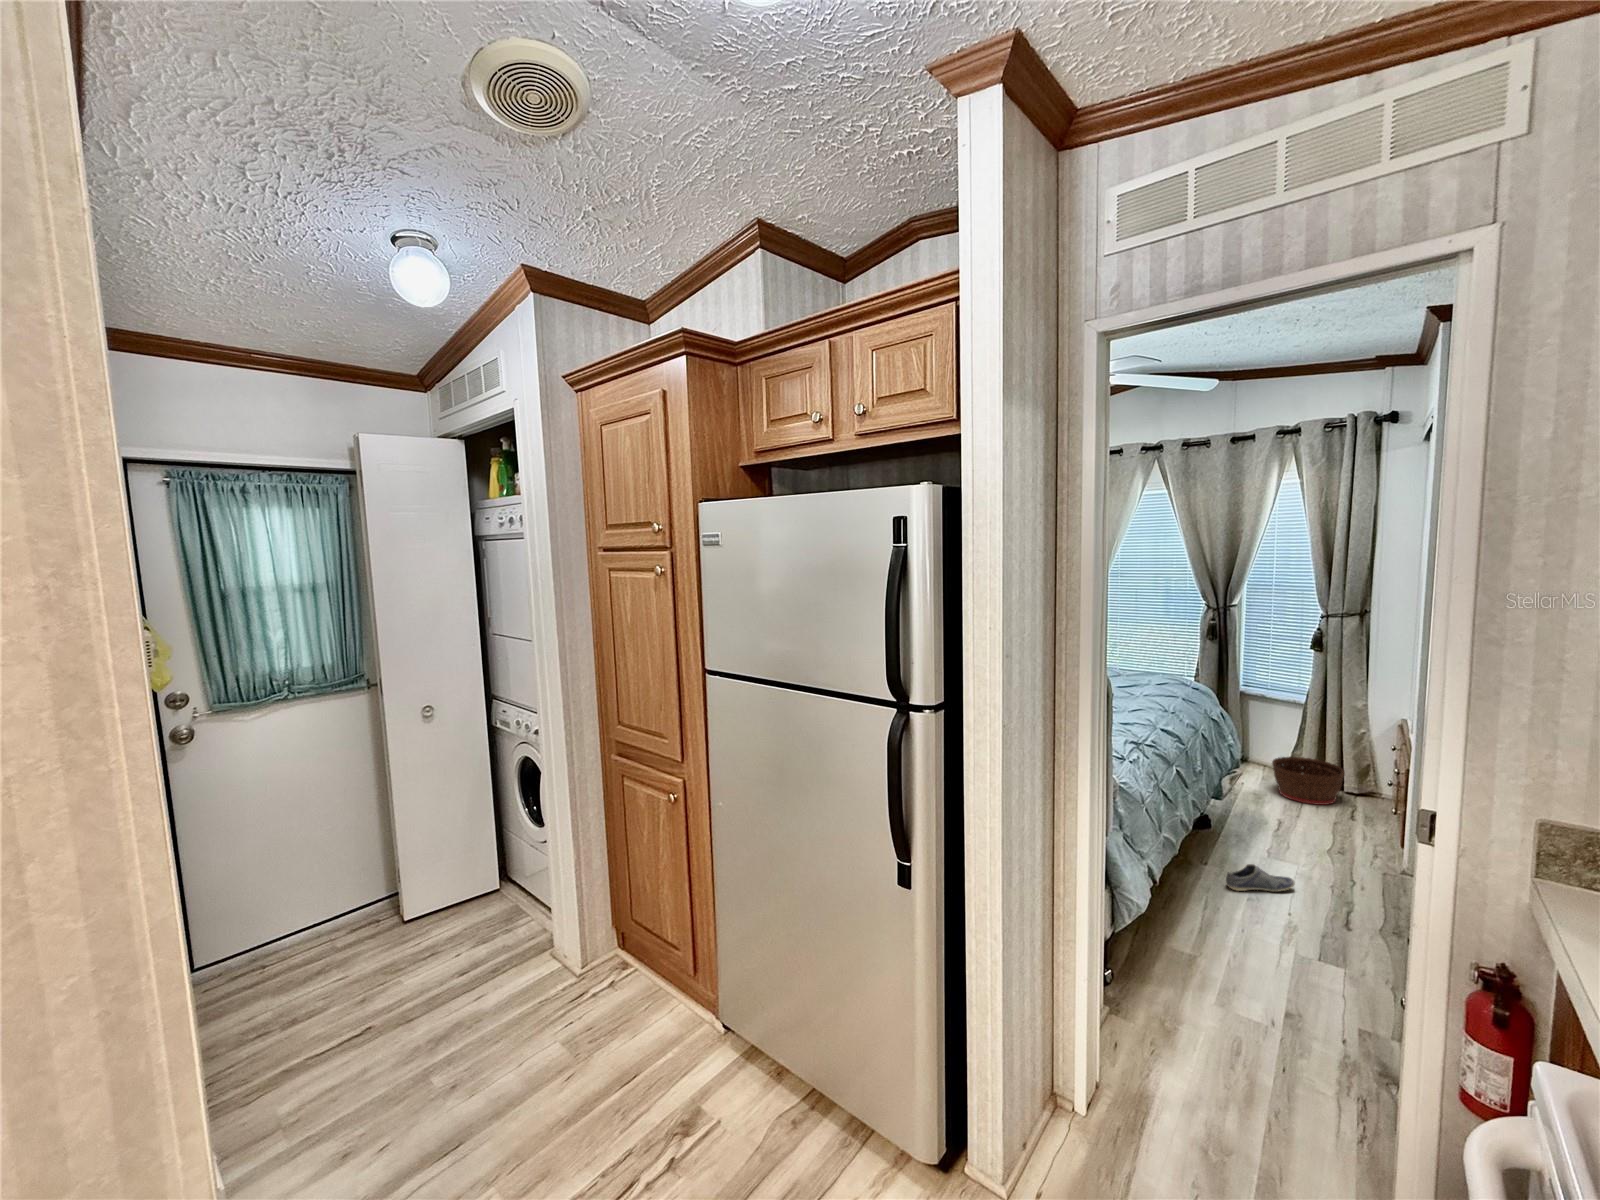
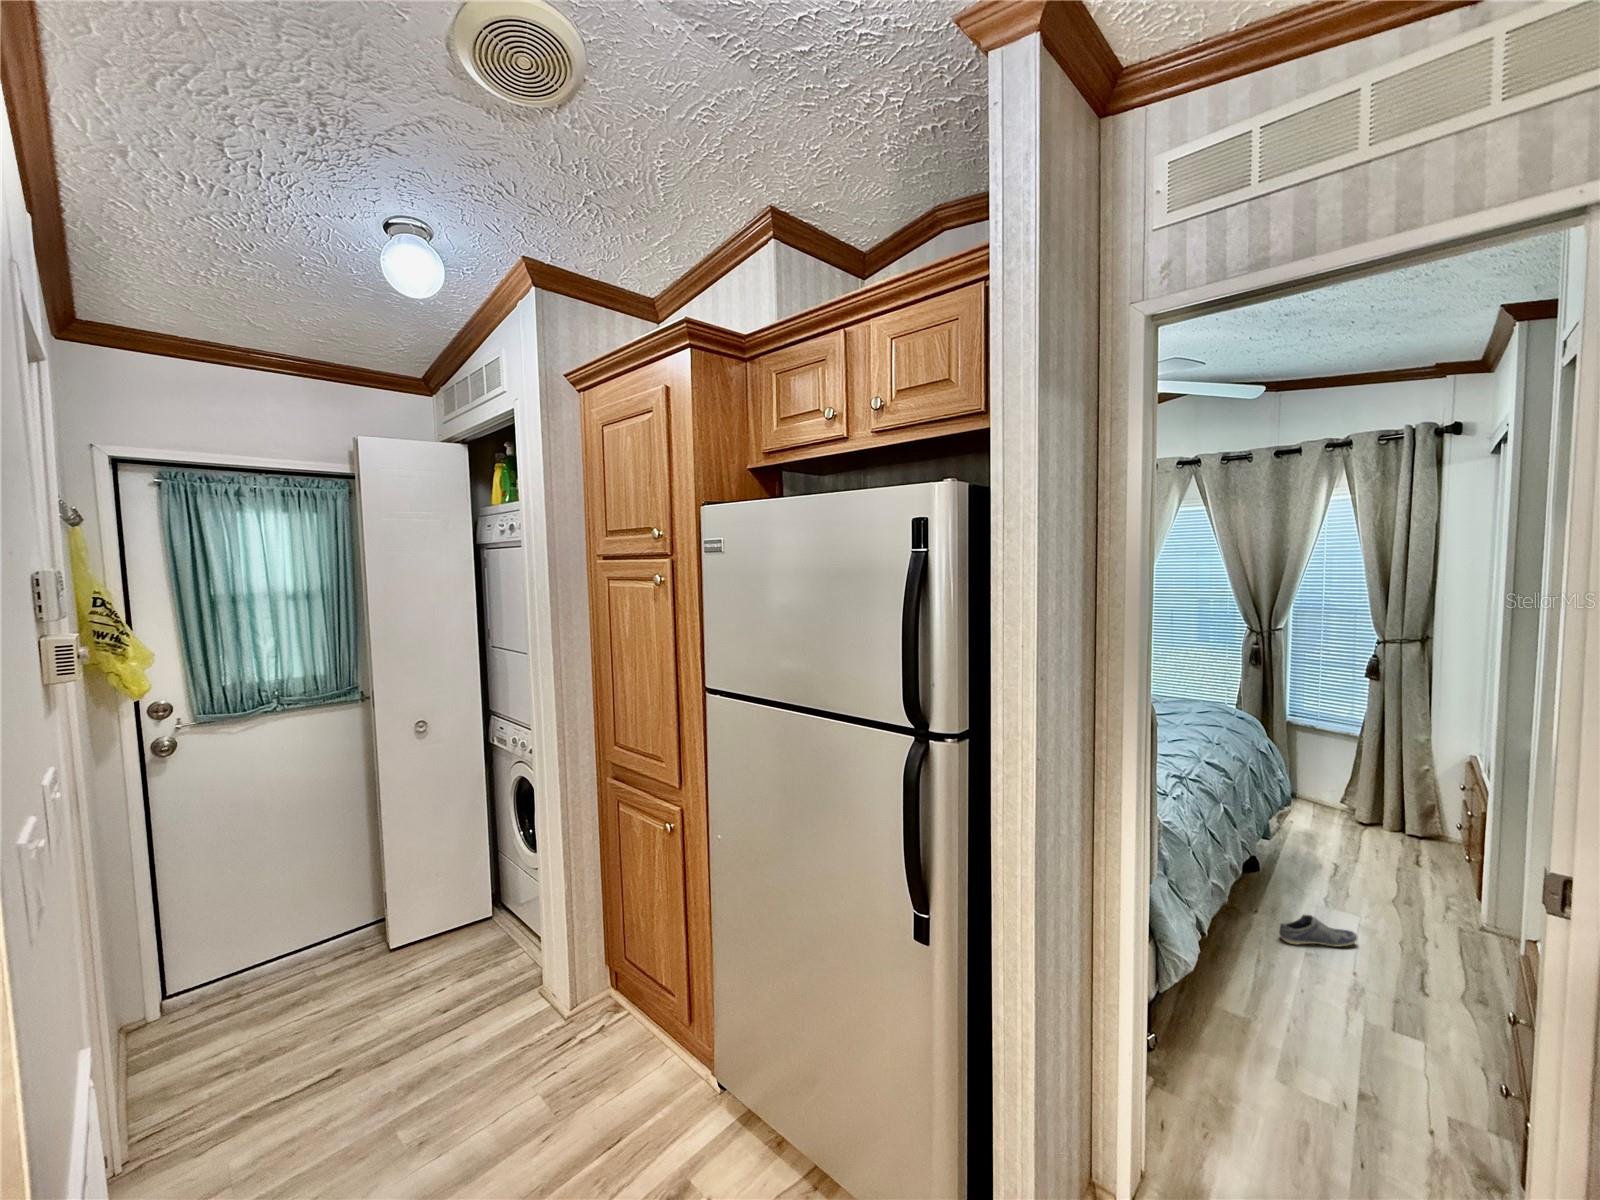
basket: present [1272,757,1345,805] -> none [1324,794,1407,848]

